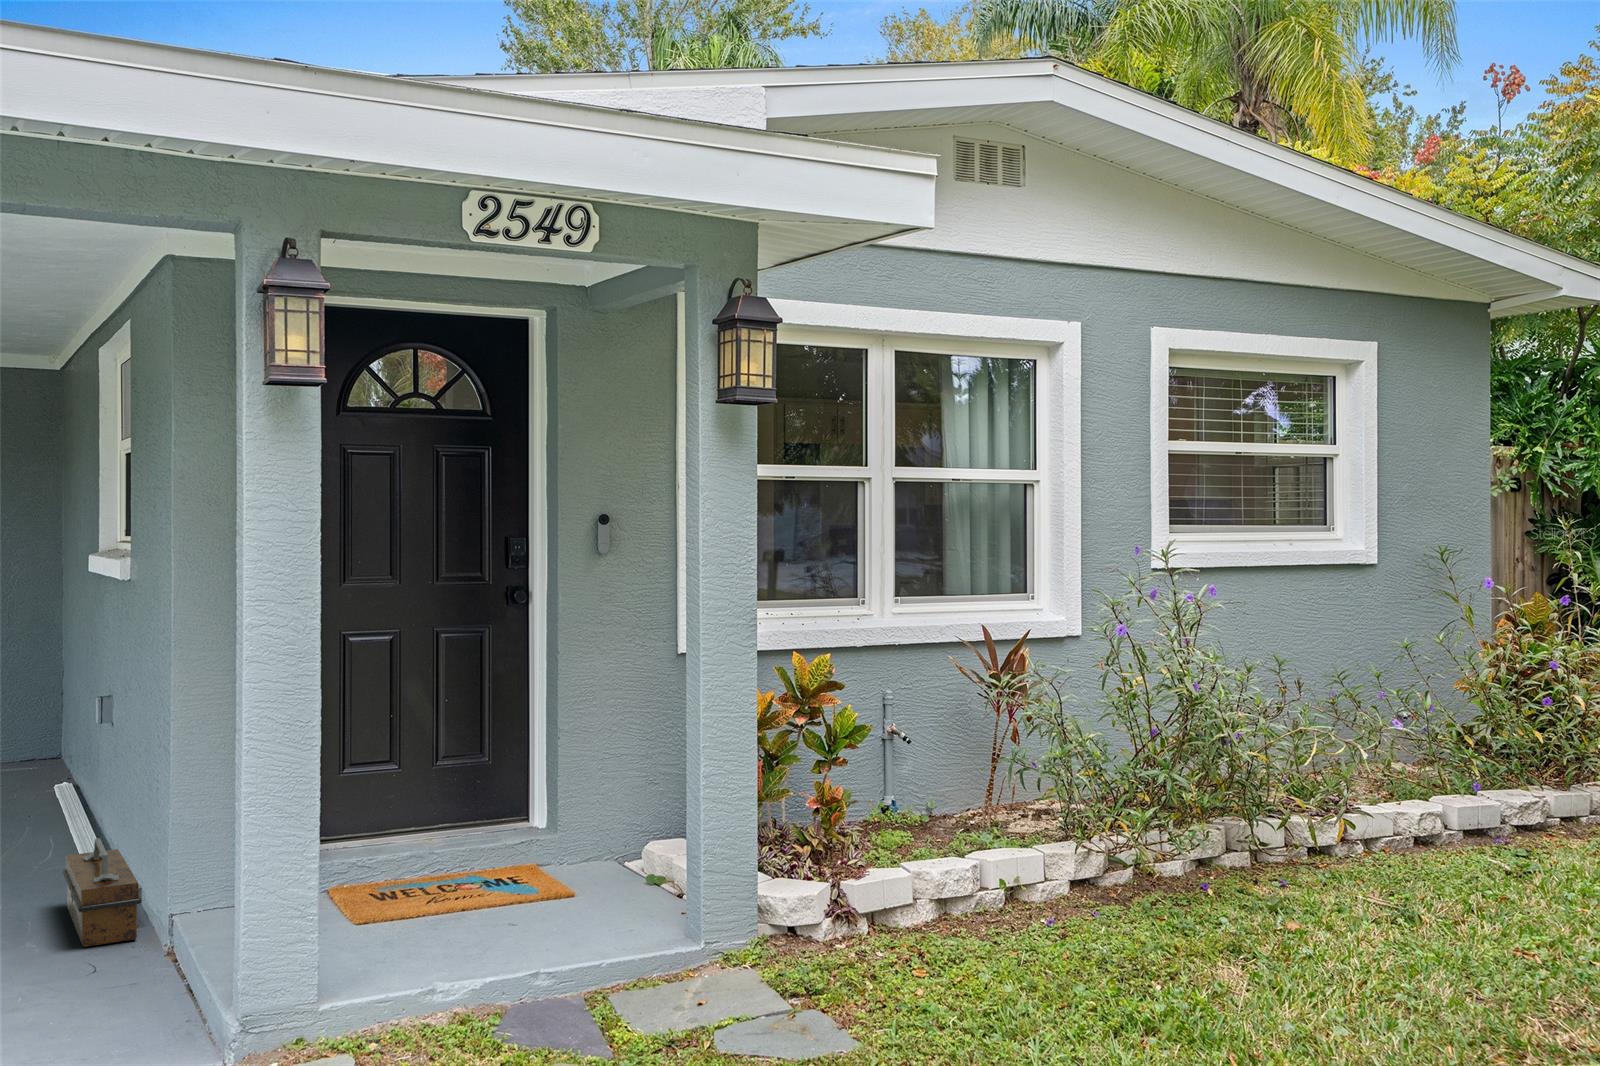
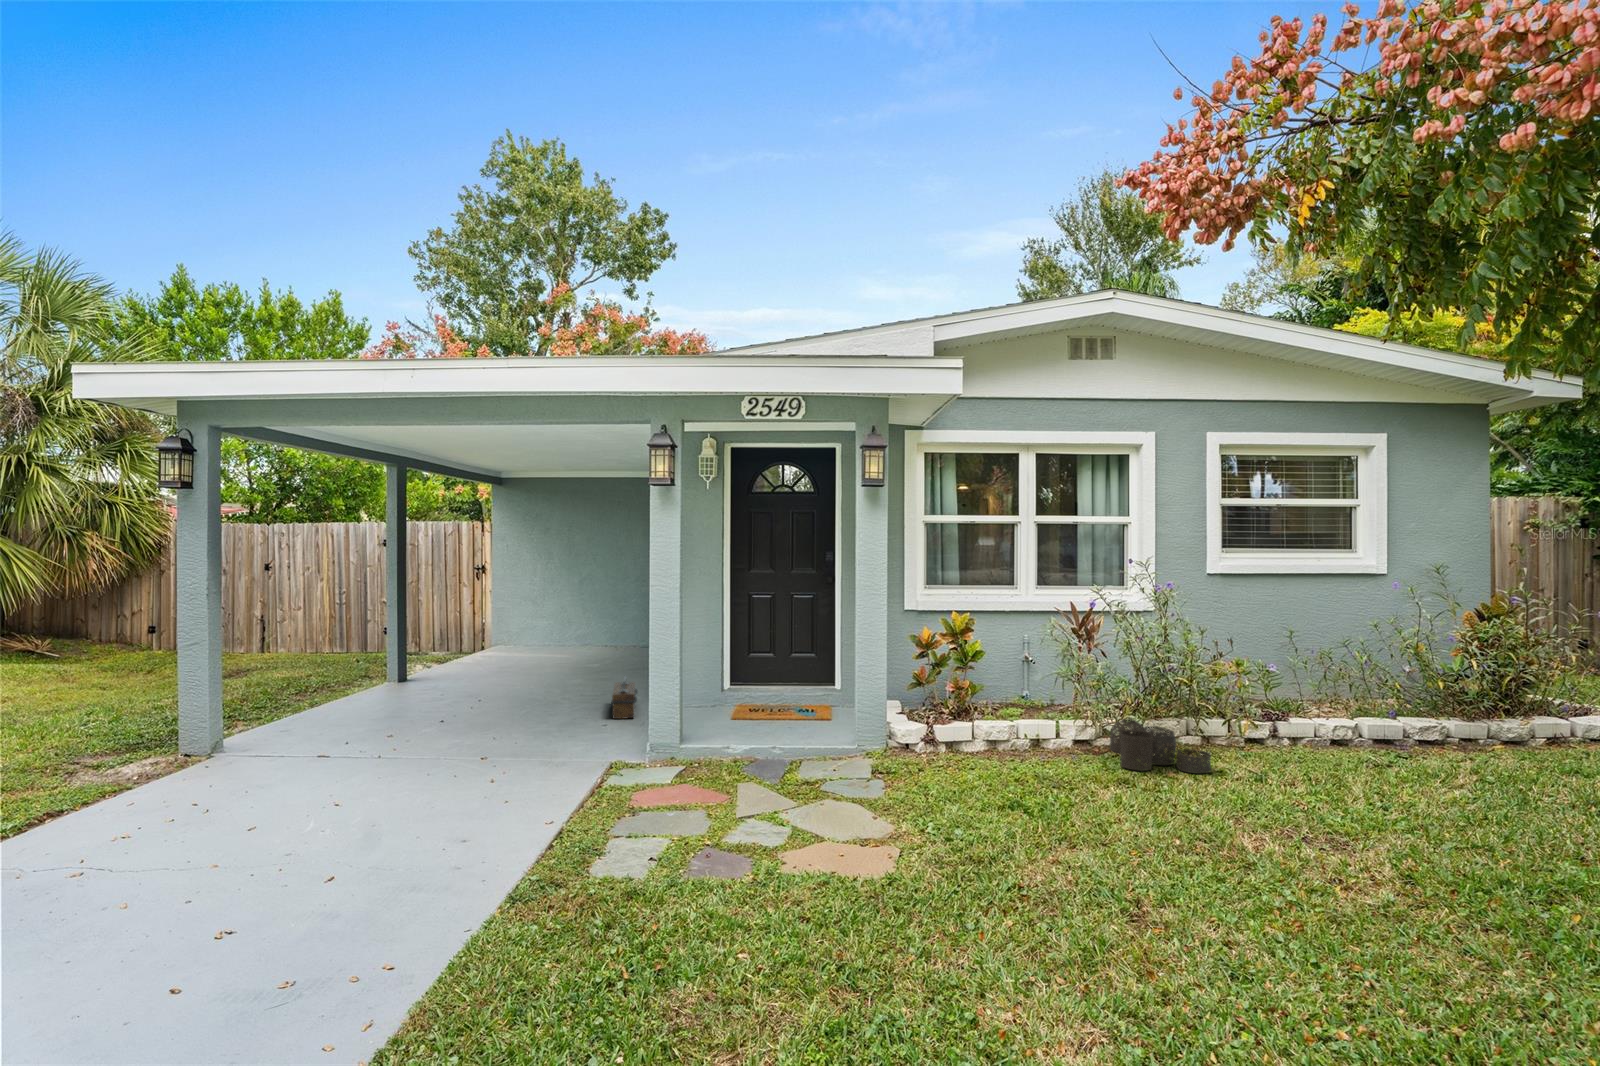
woven basket: none [1128,832,1320,932] -> present [1110,719,1211,773]

